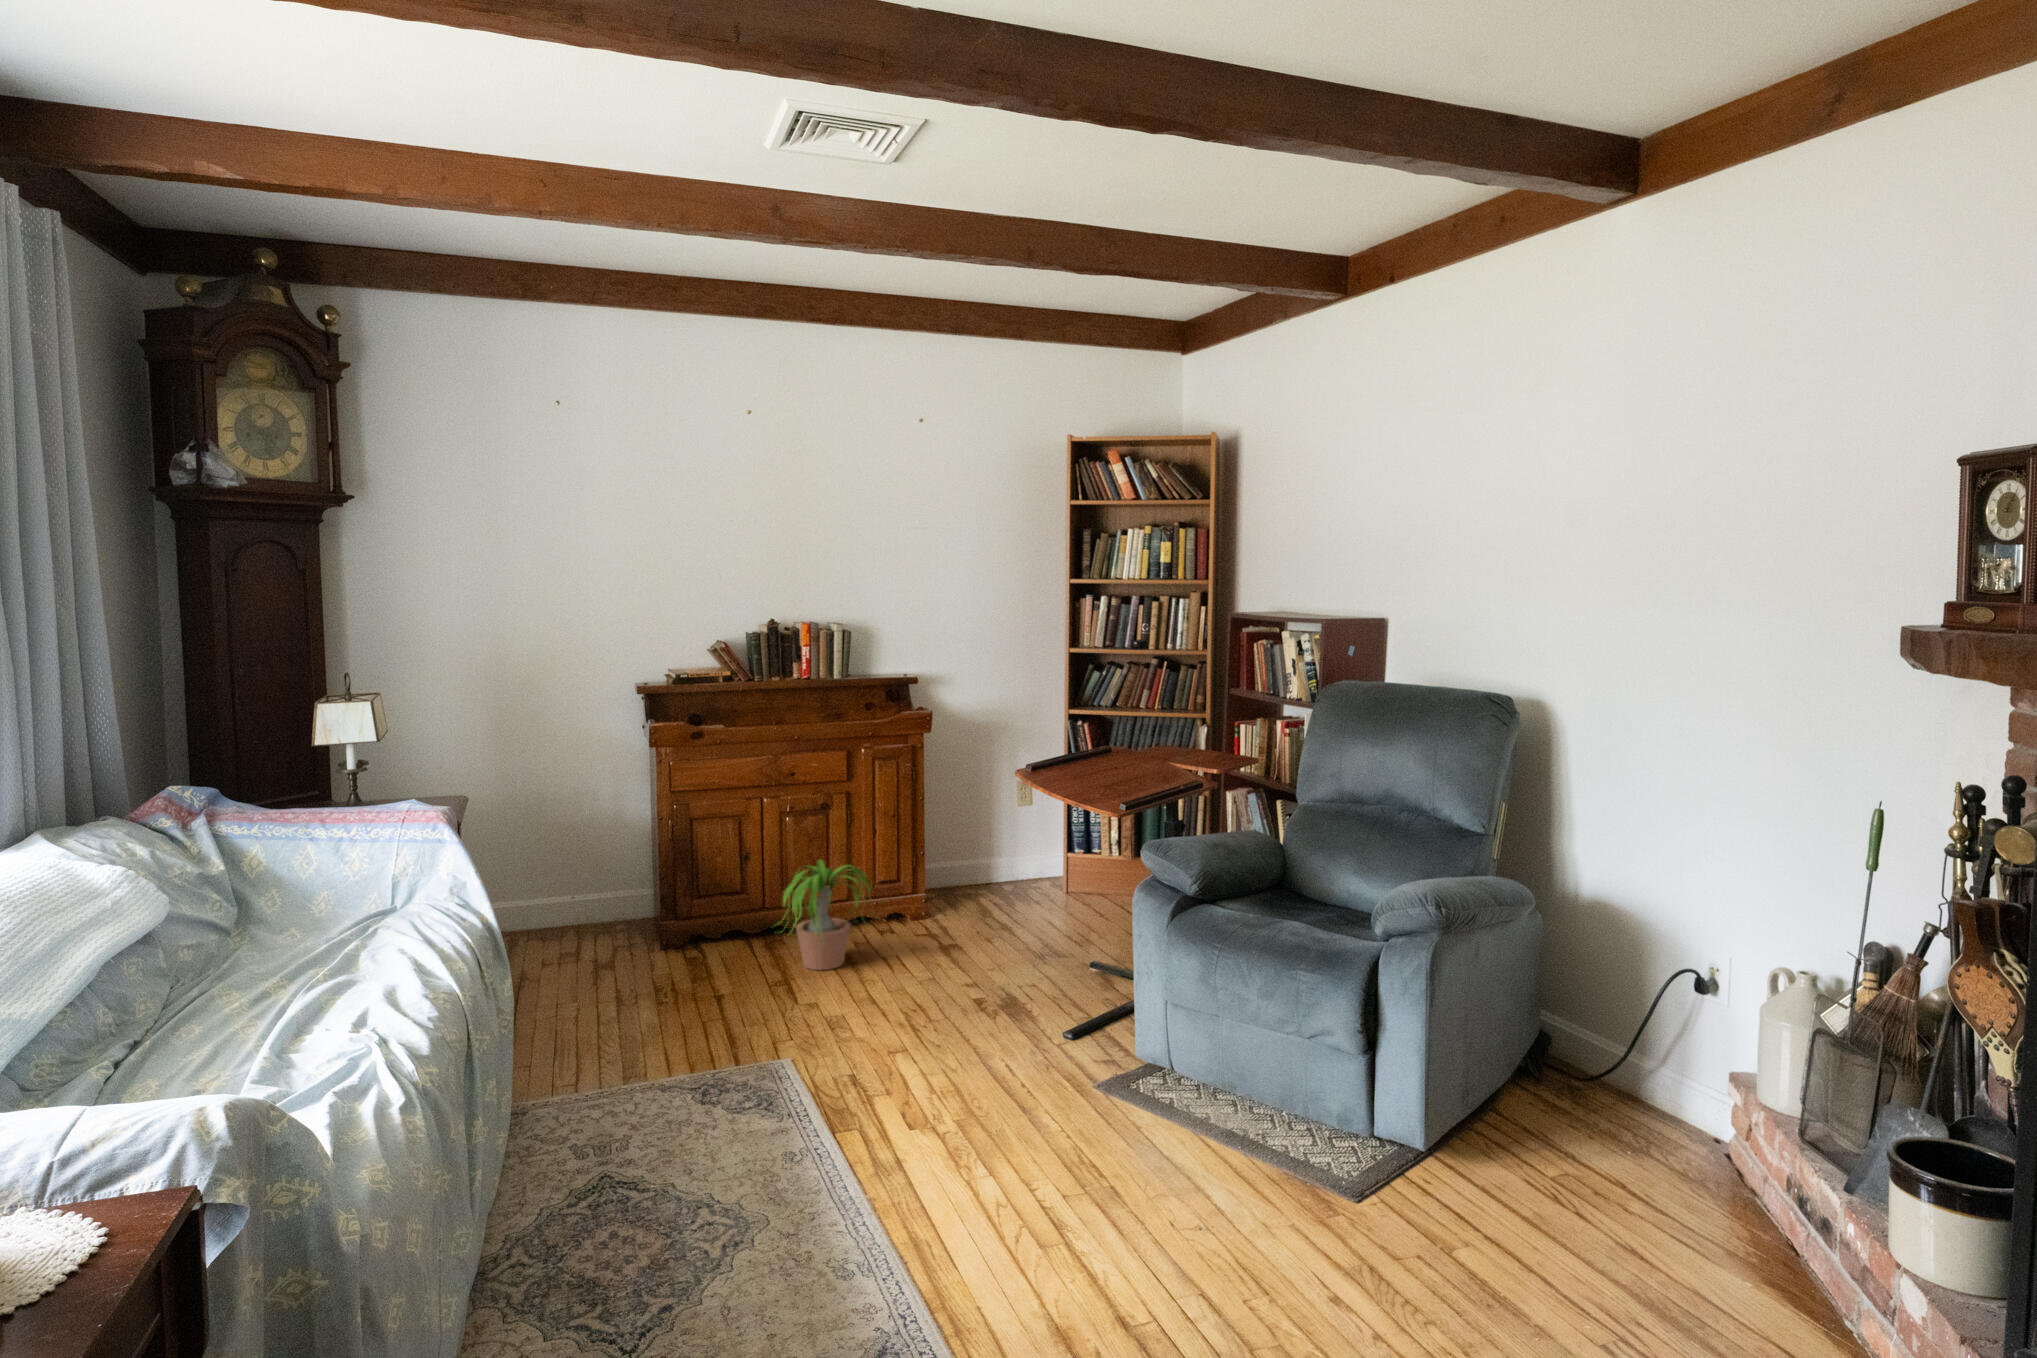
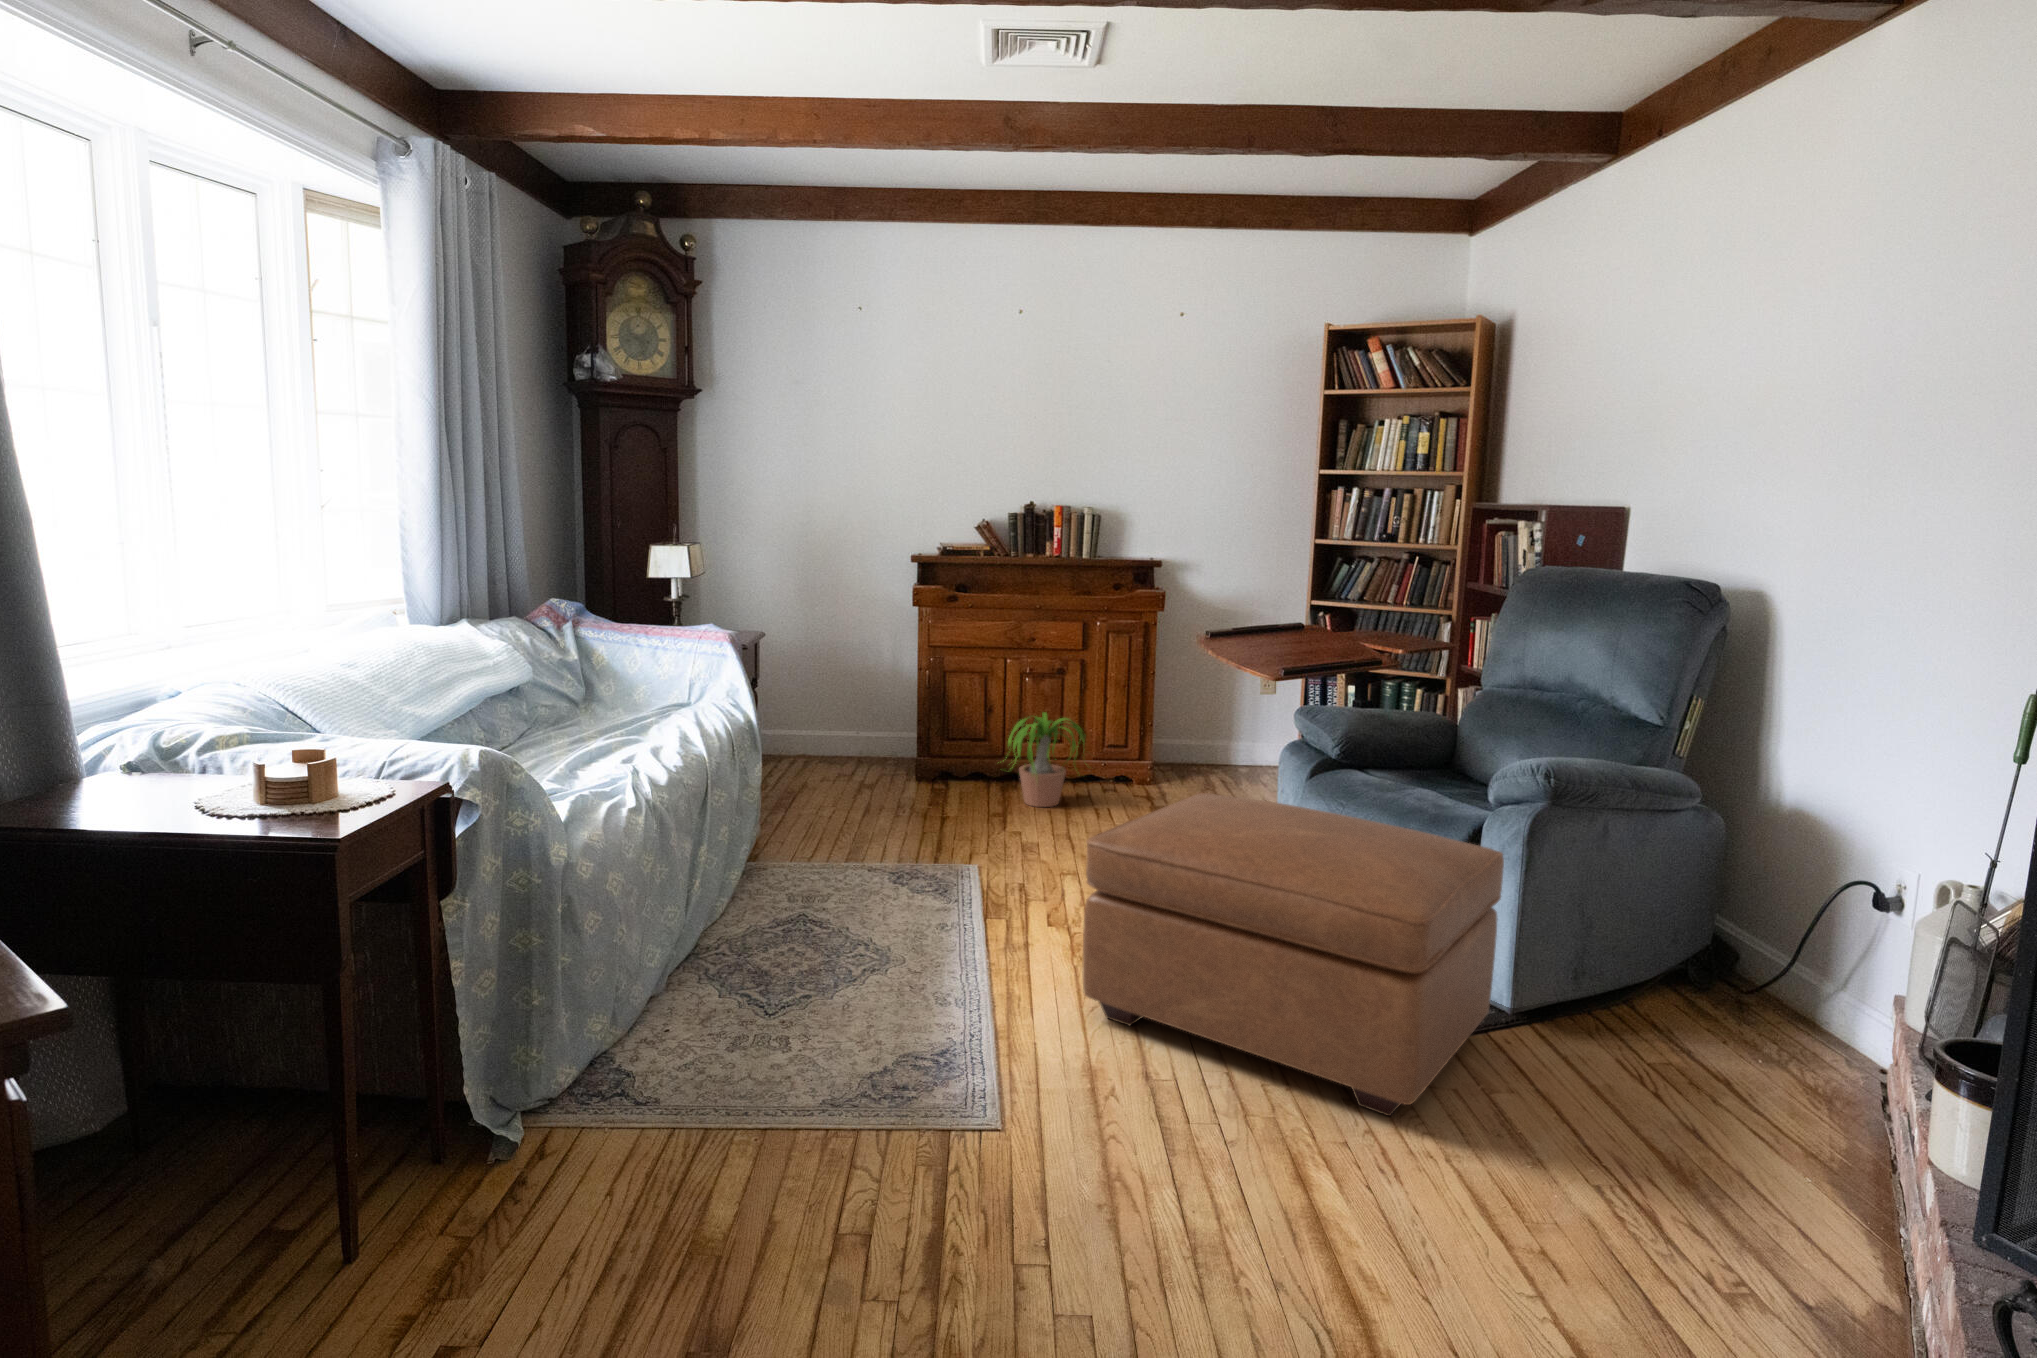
ottoman: none [1008,956,1413,1302] -> present [1083,793,1504,1116]

